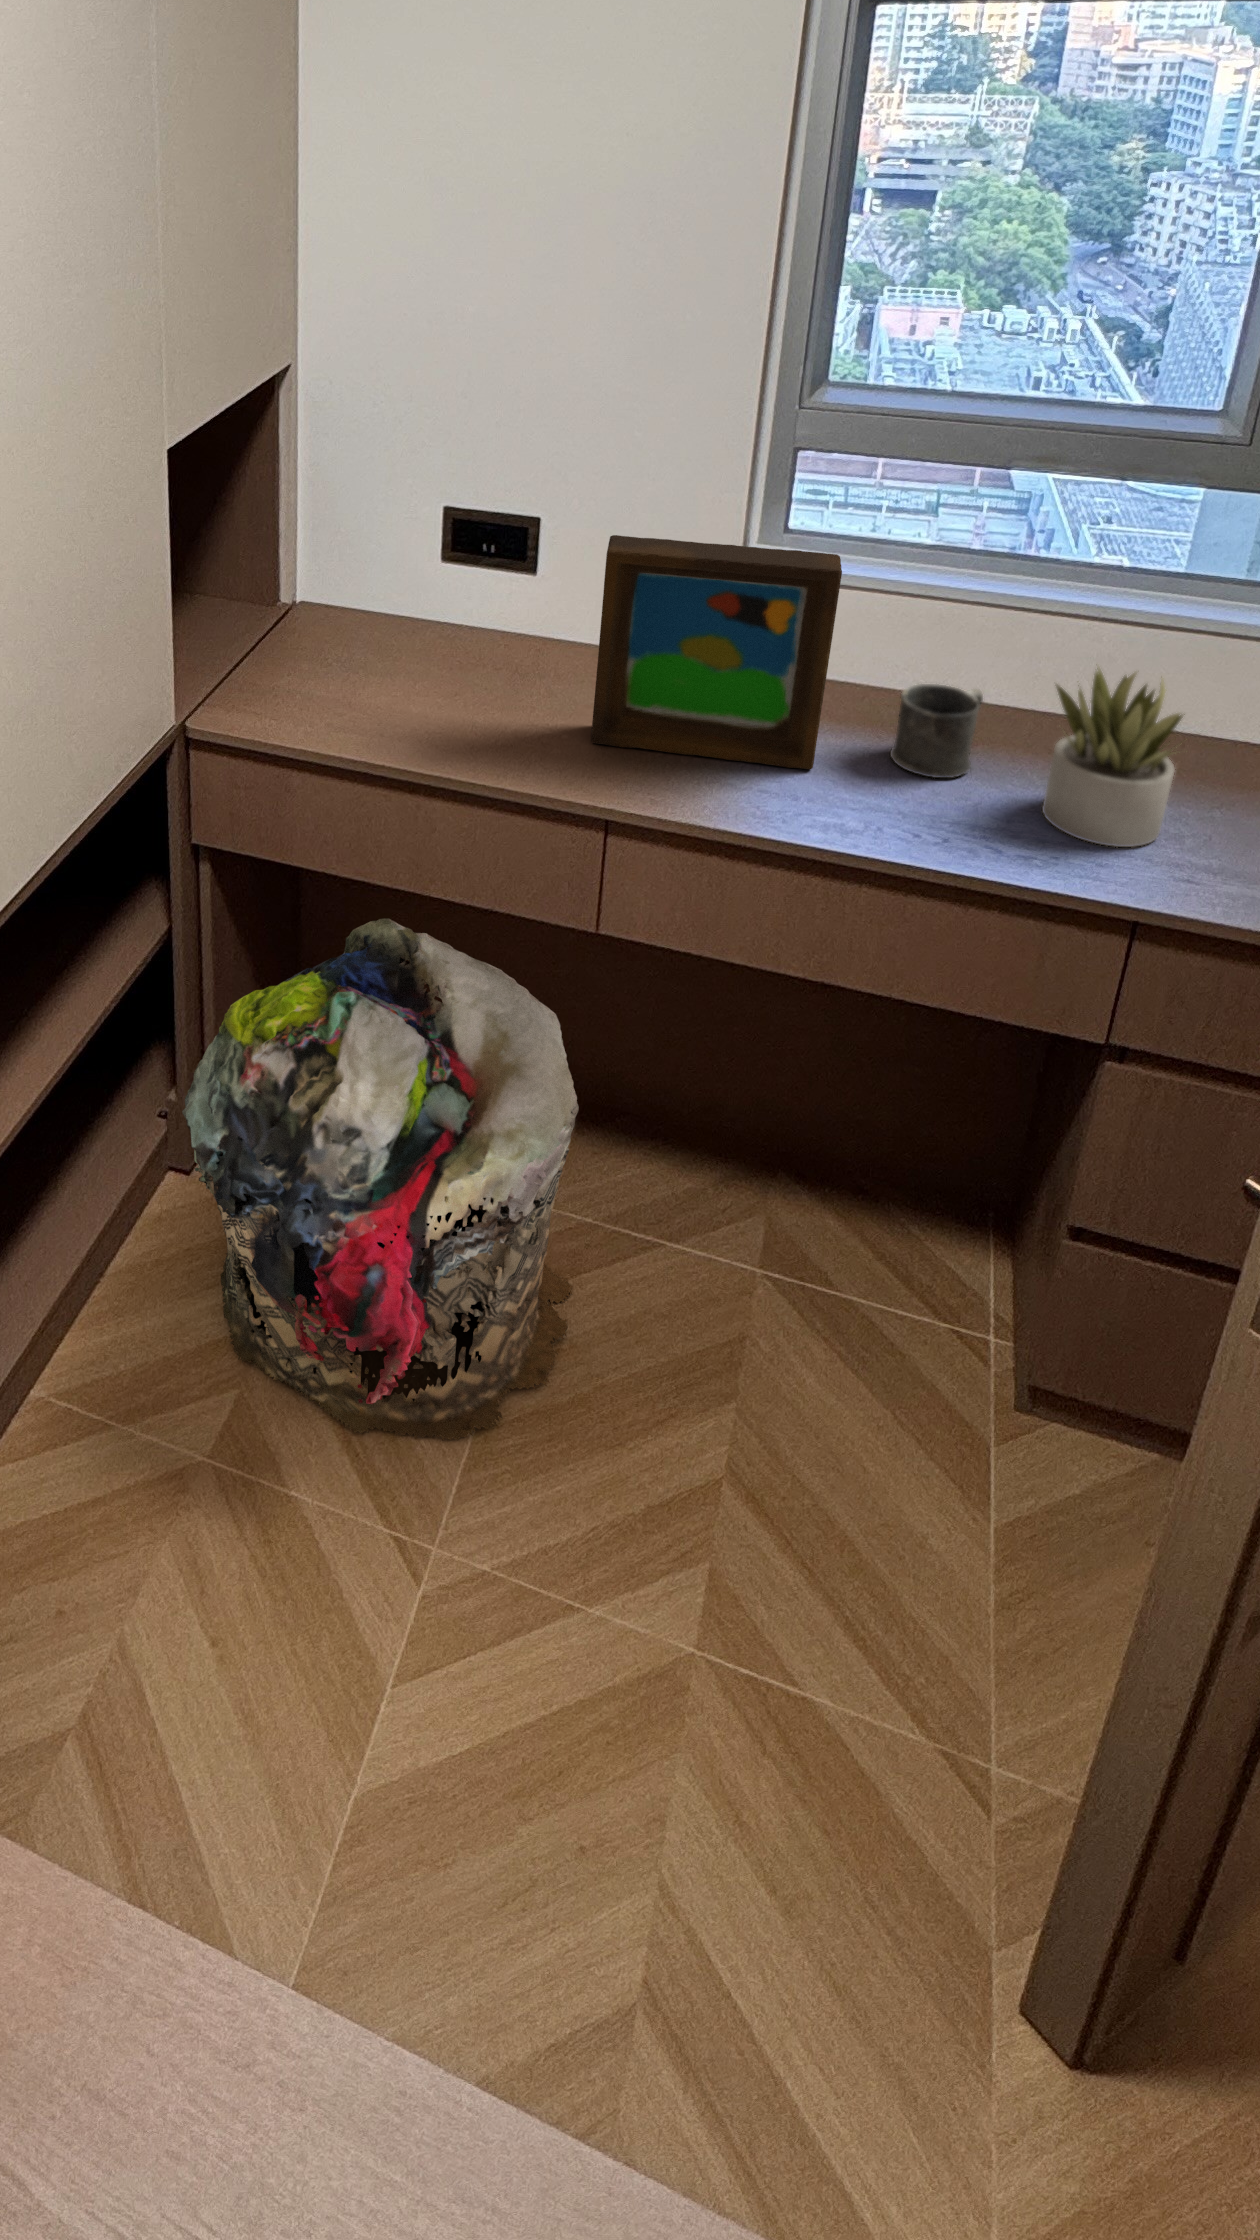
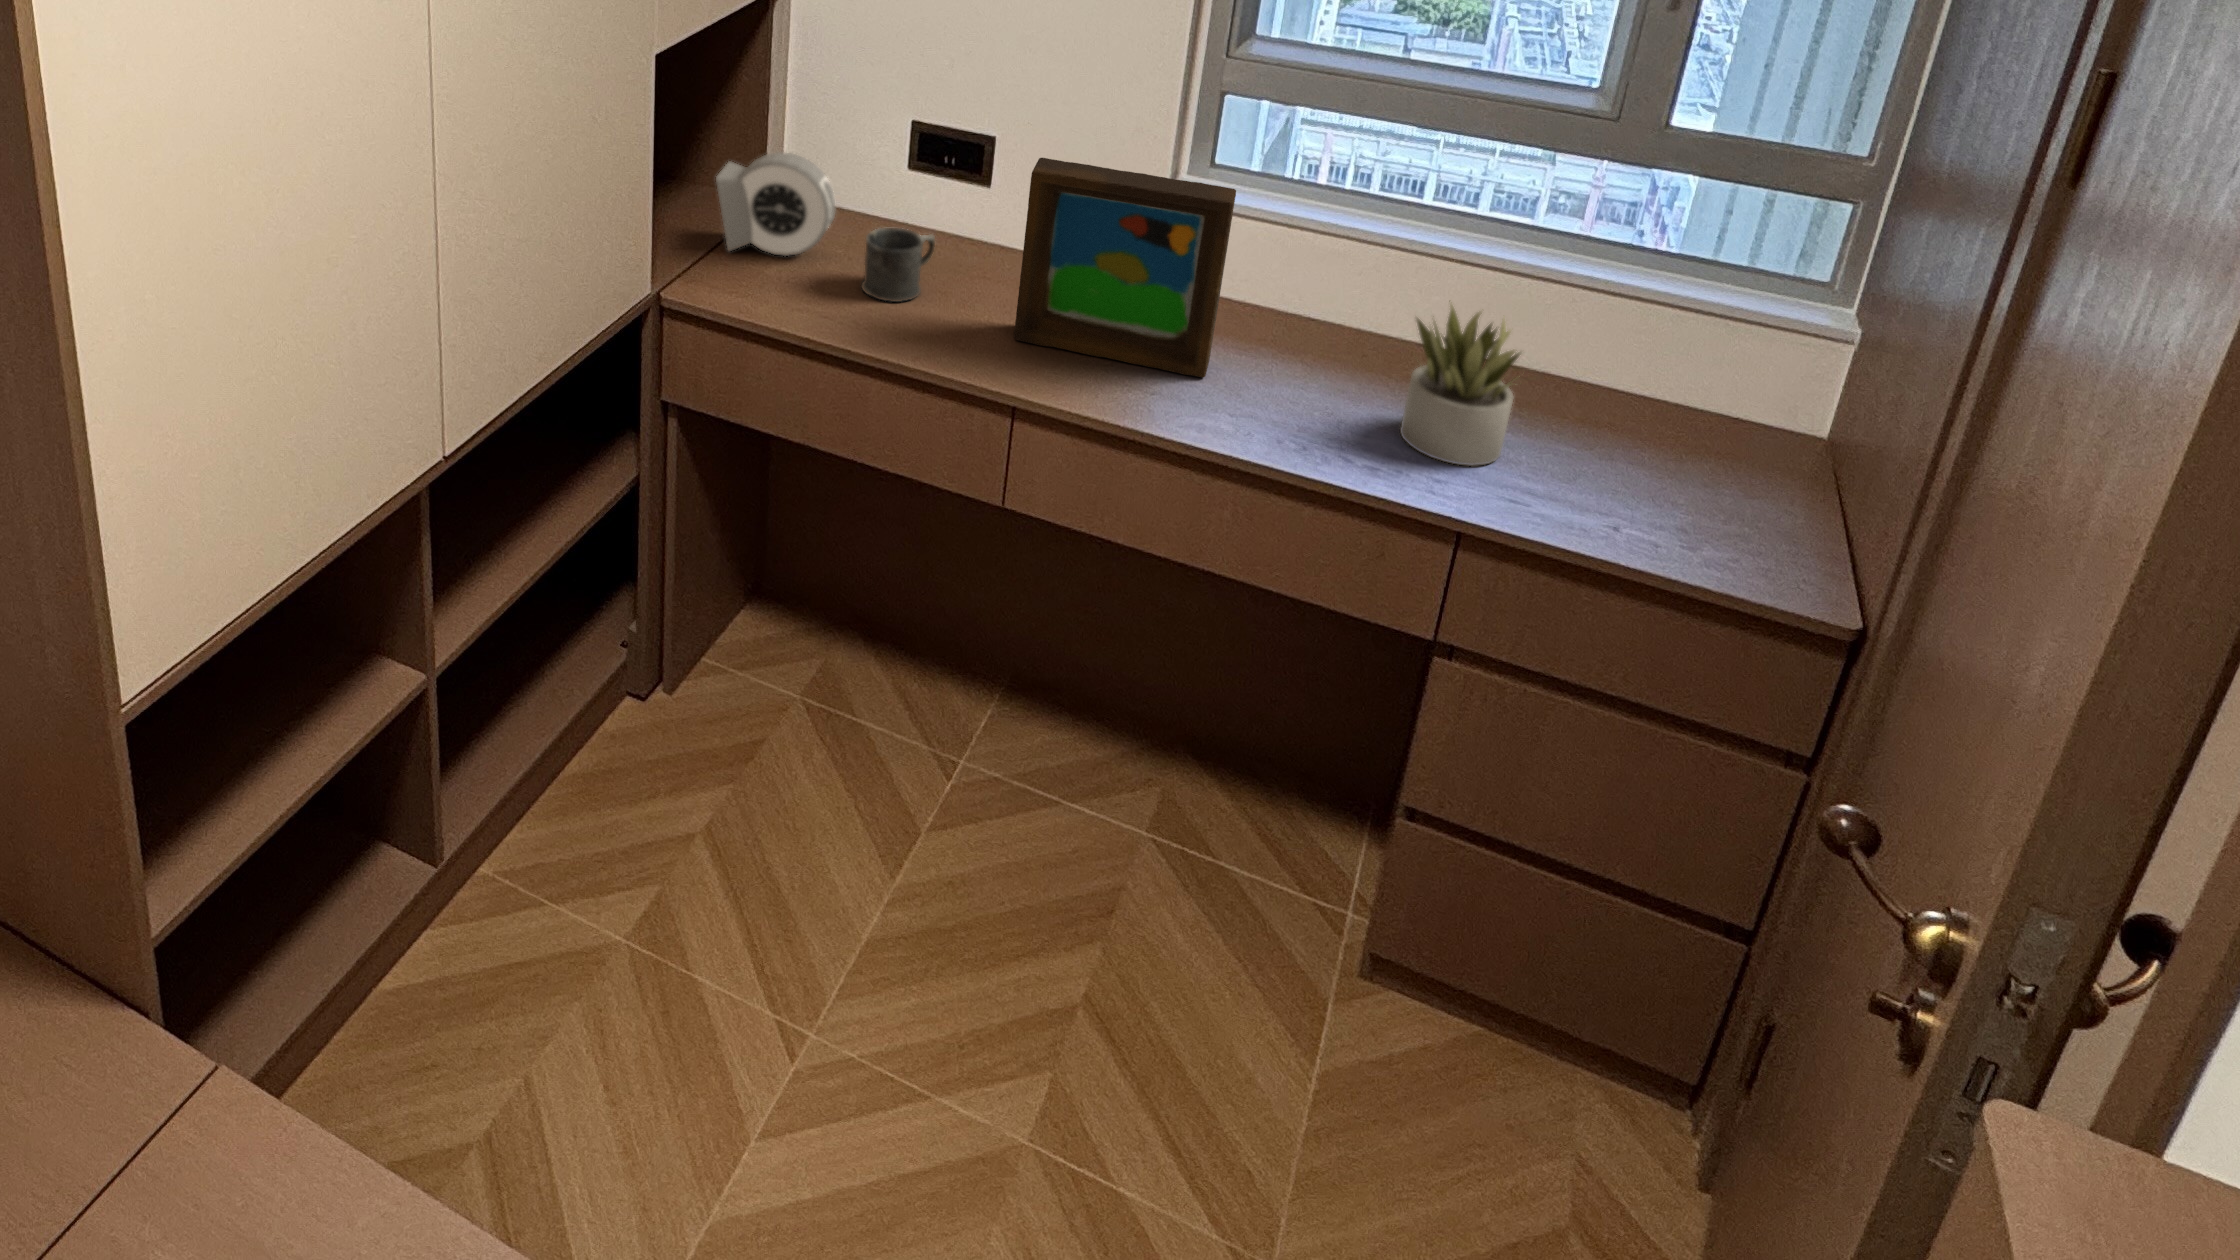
alarm clock: none [233,551,369,667] -> present [716,152,835,256]
mug: present [890,684,983,778] -> present [862,228,935,302]
laundry basket: present [182,919,579,1441] -> none [632,485,977,949]

